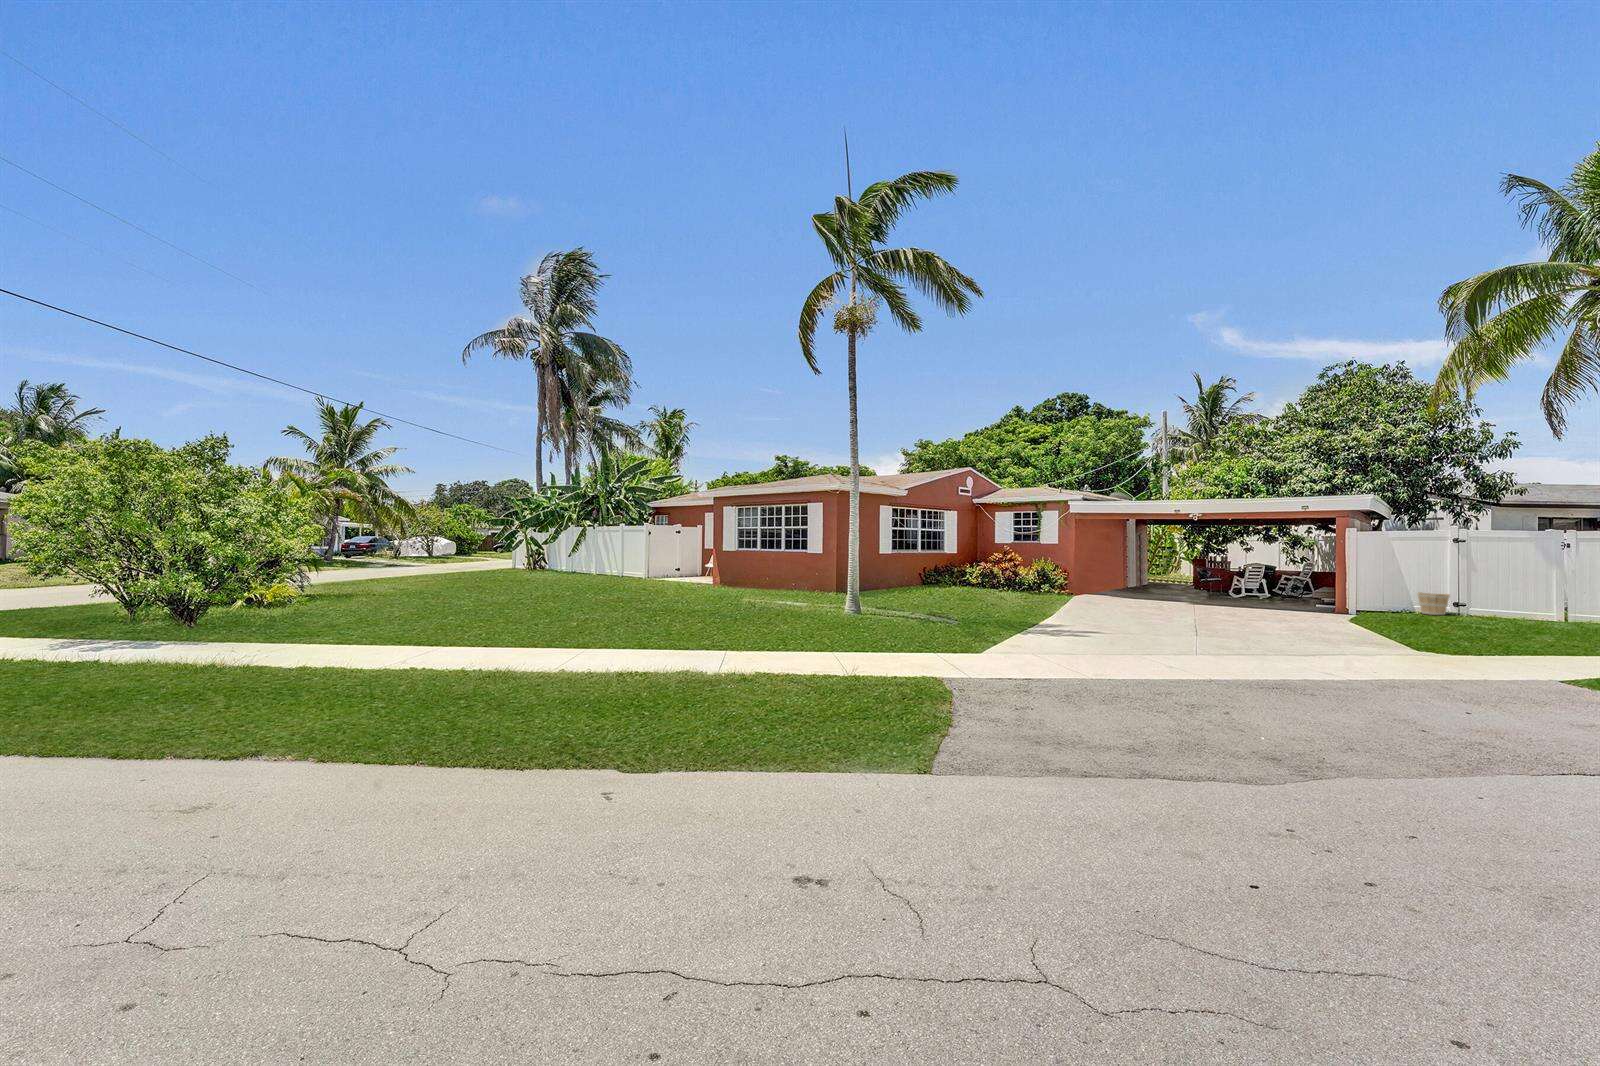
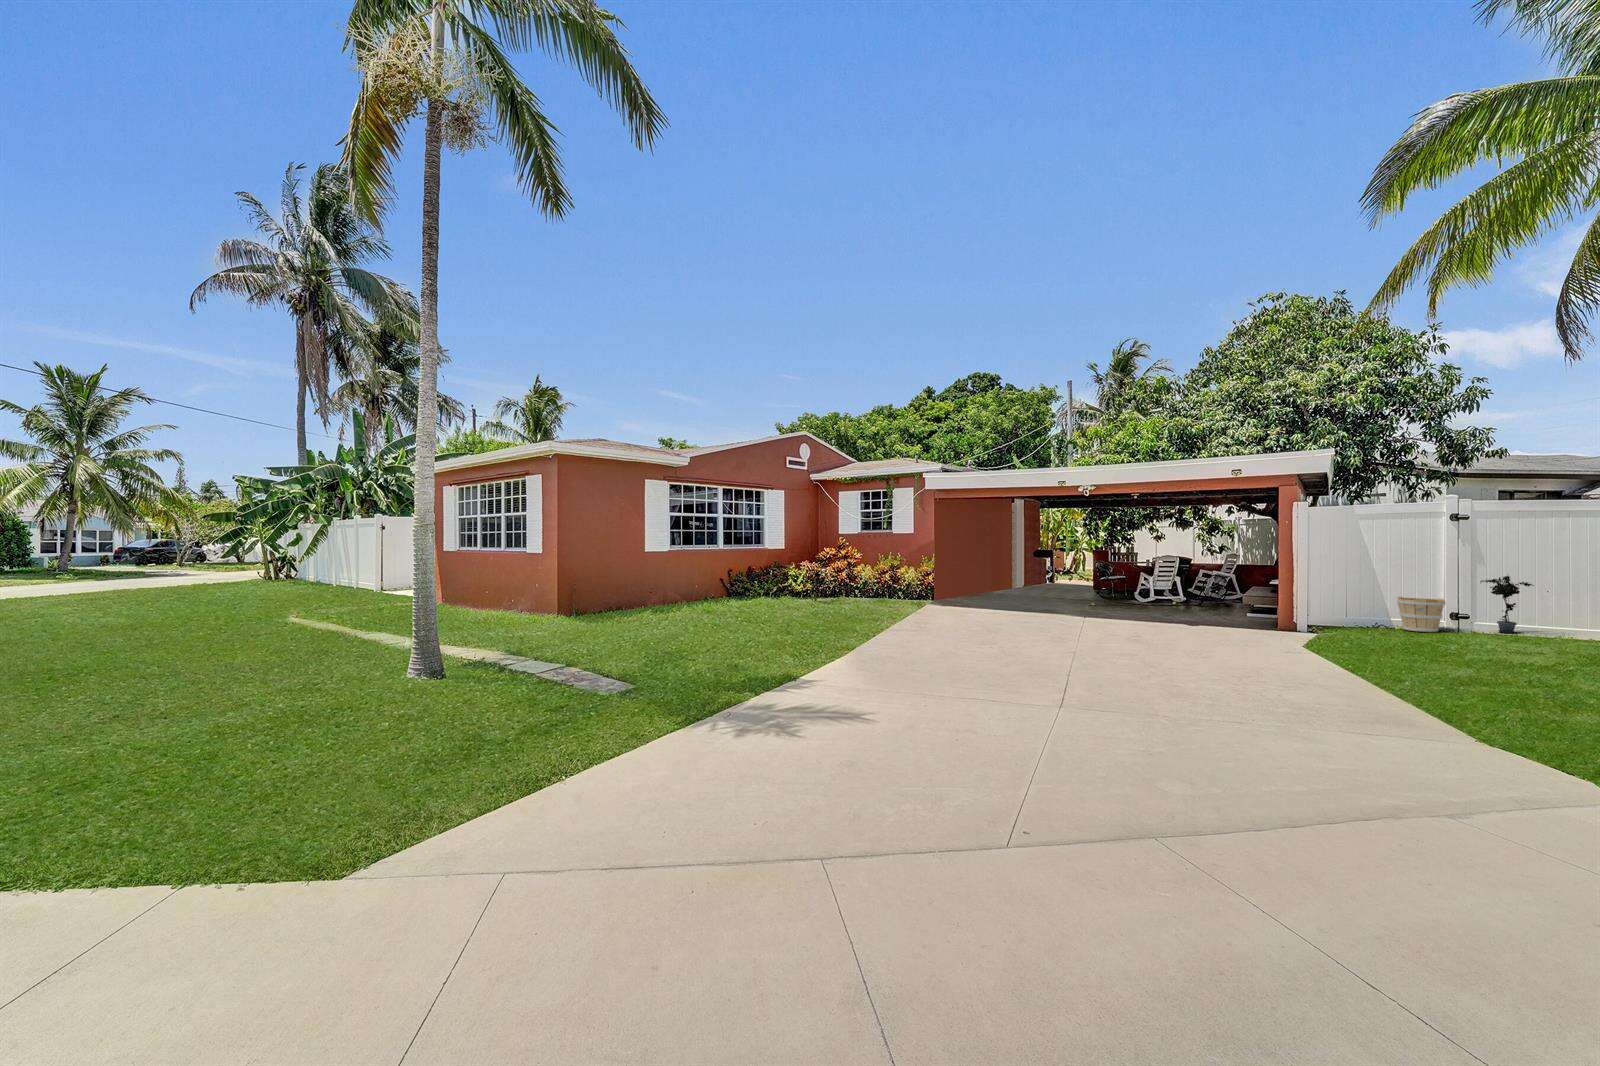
potted plant: none [1474,578,1509,616] -> present [1481,576,1534,633]

